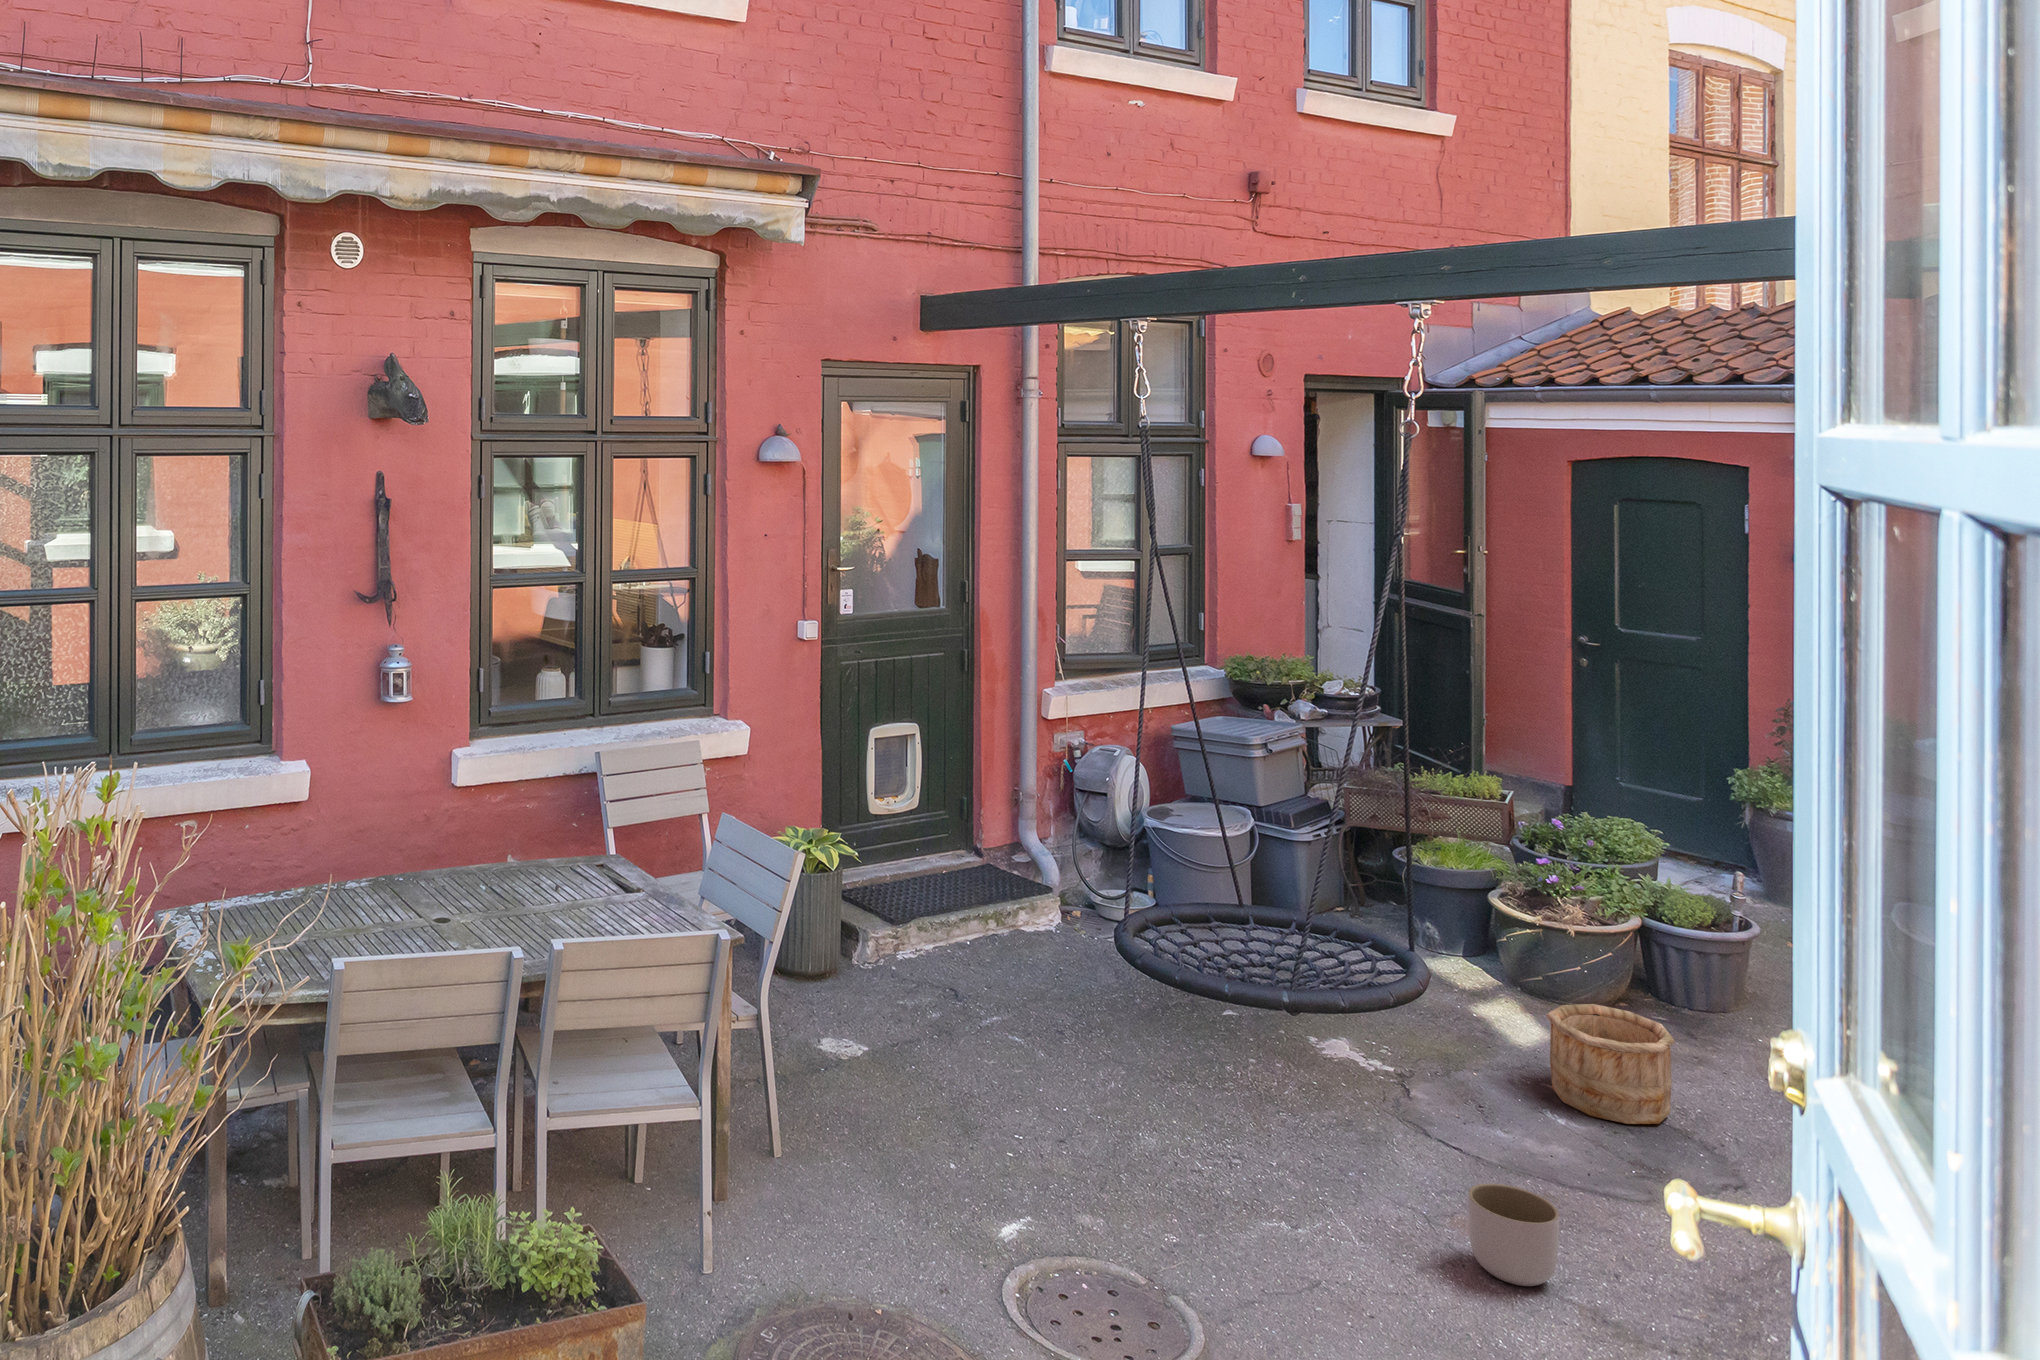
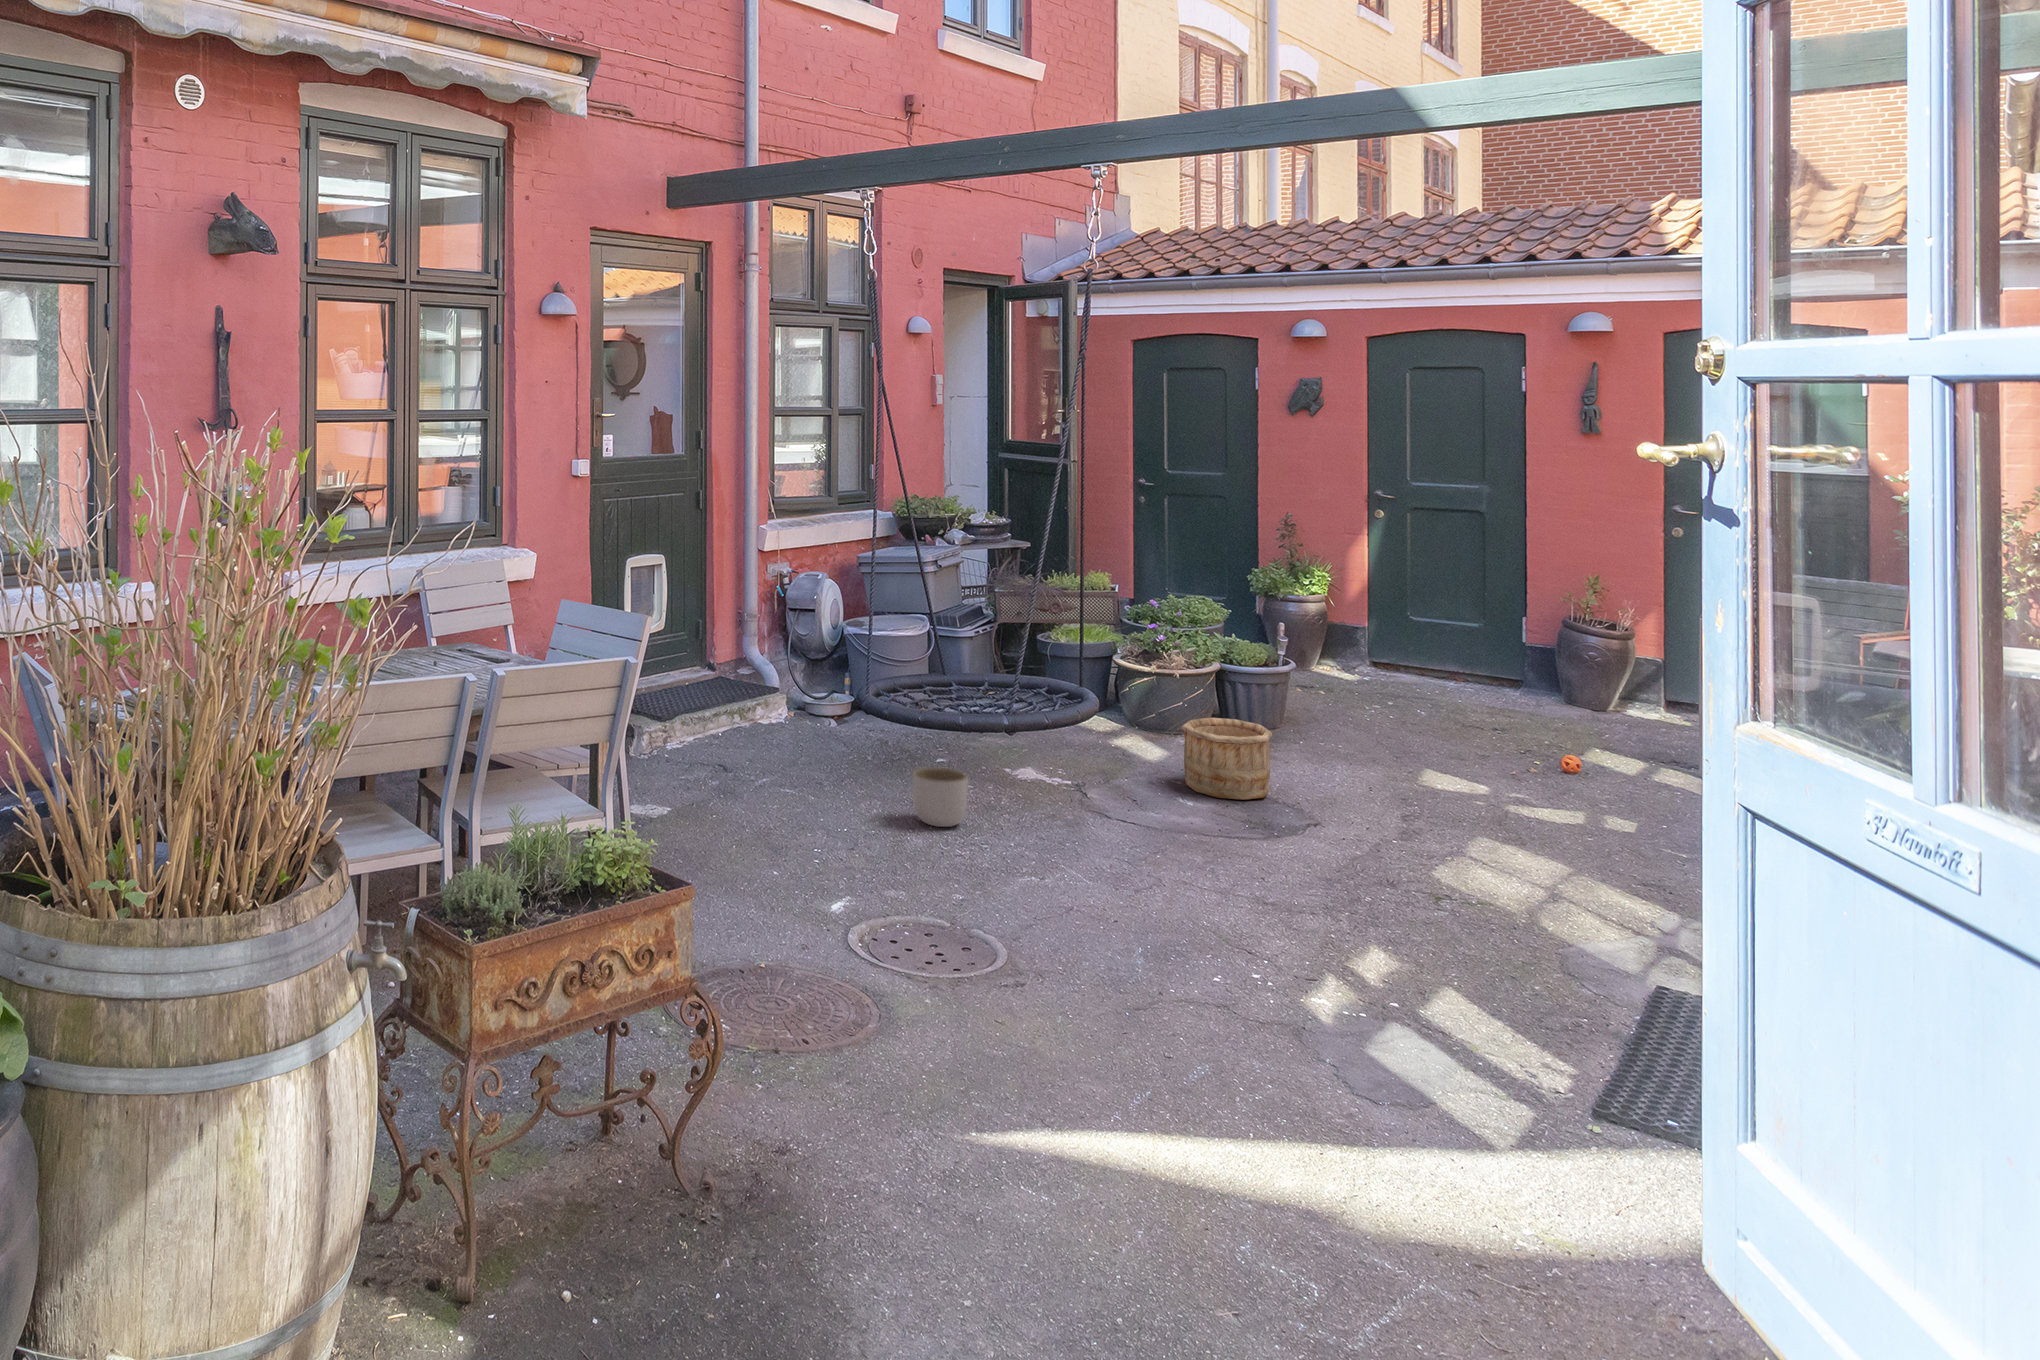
planter: present [1468,1183,1559,1286] -> present [913,767,968,827]

